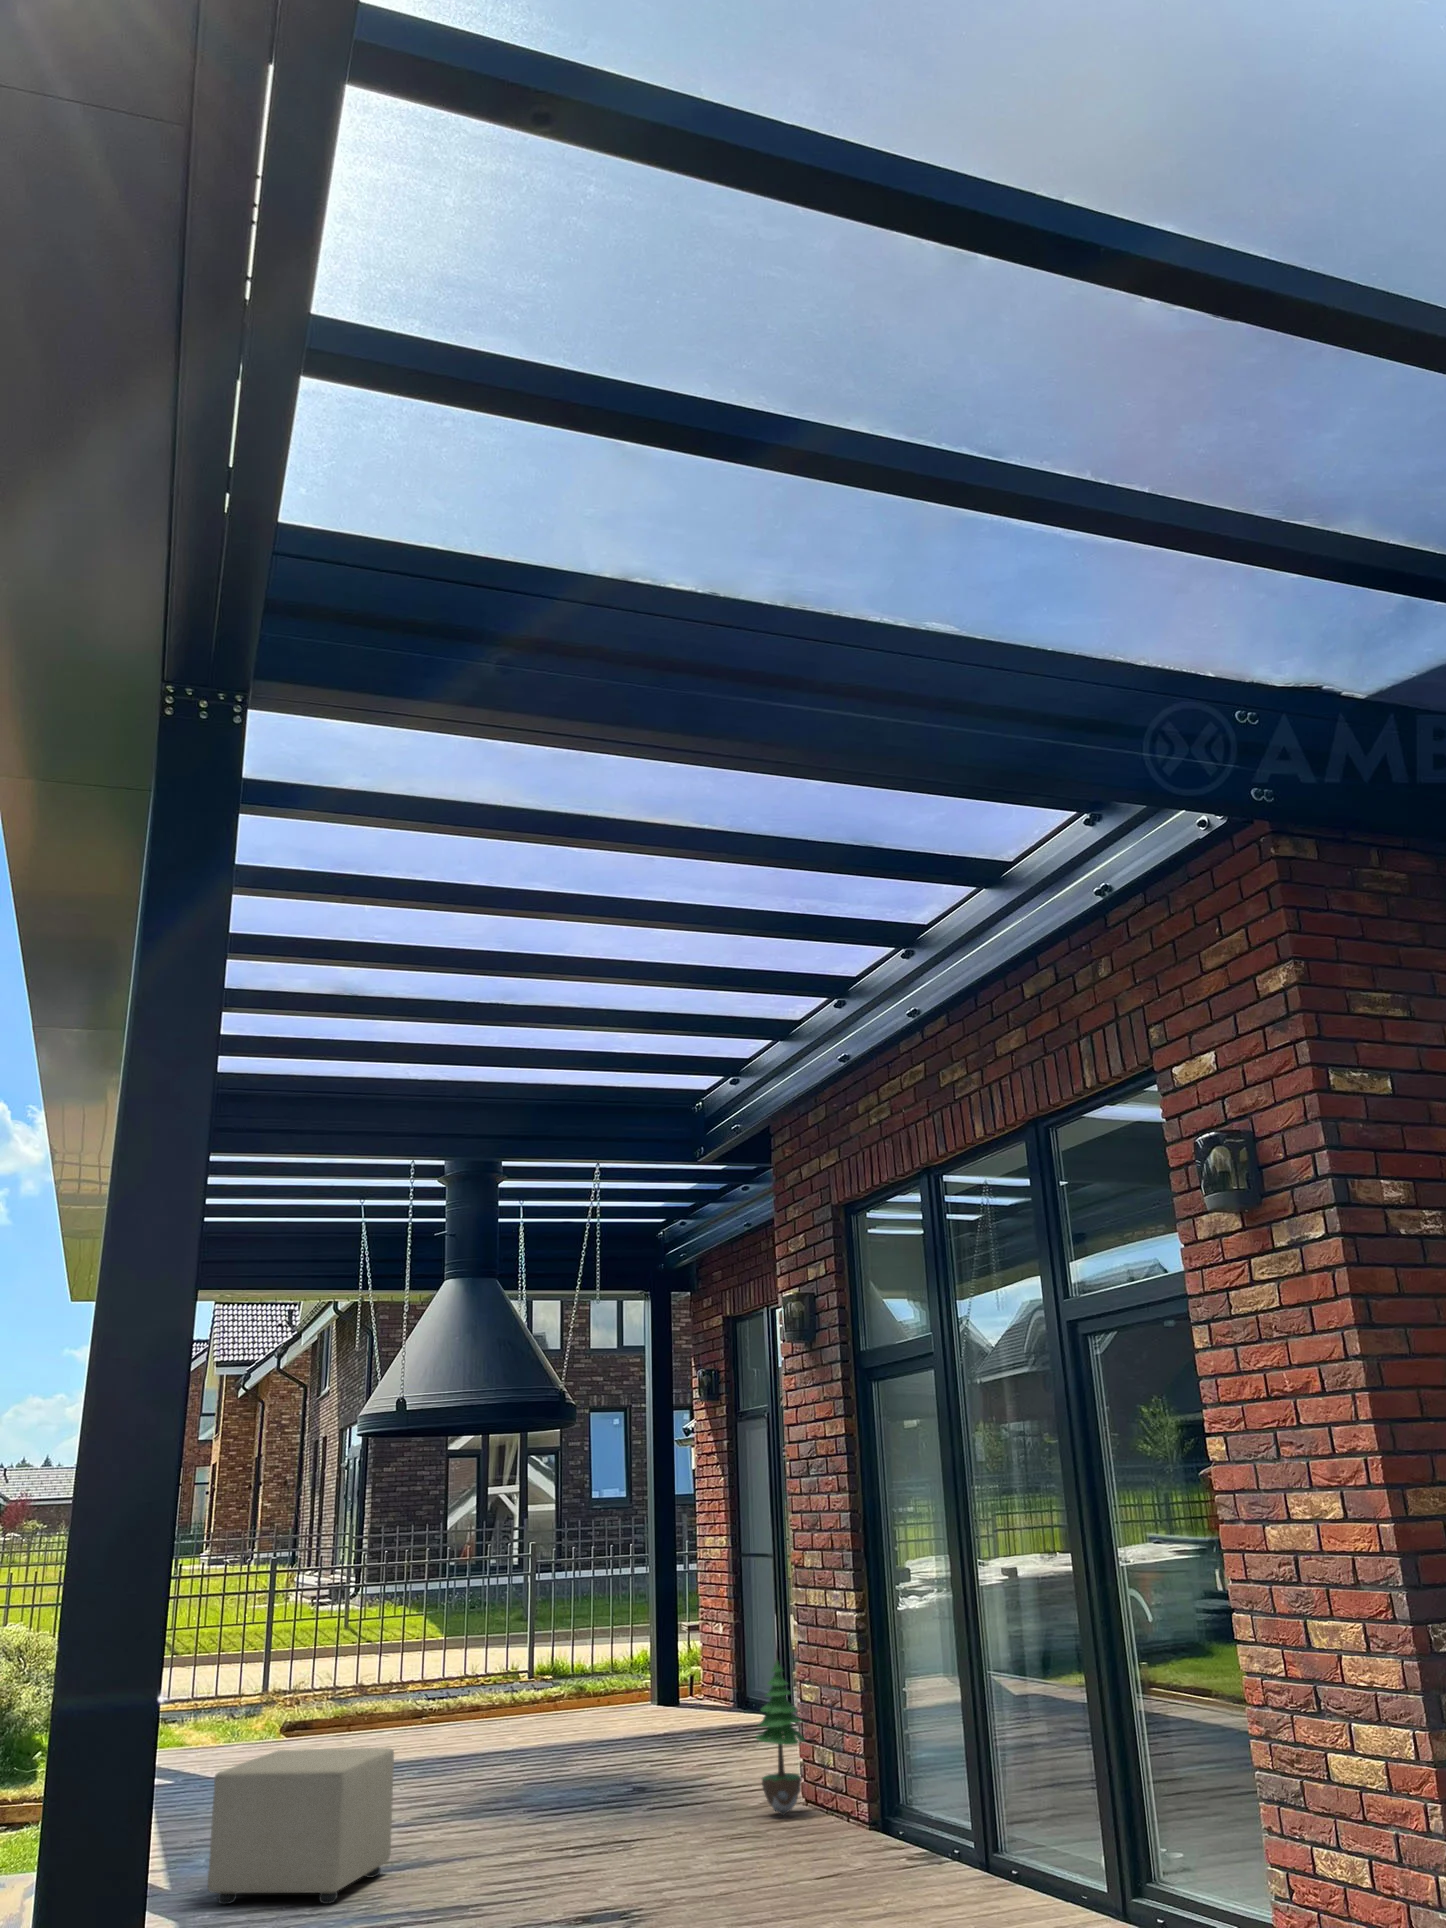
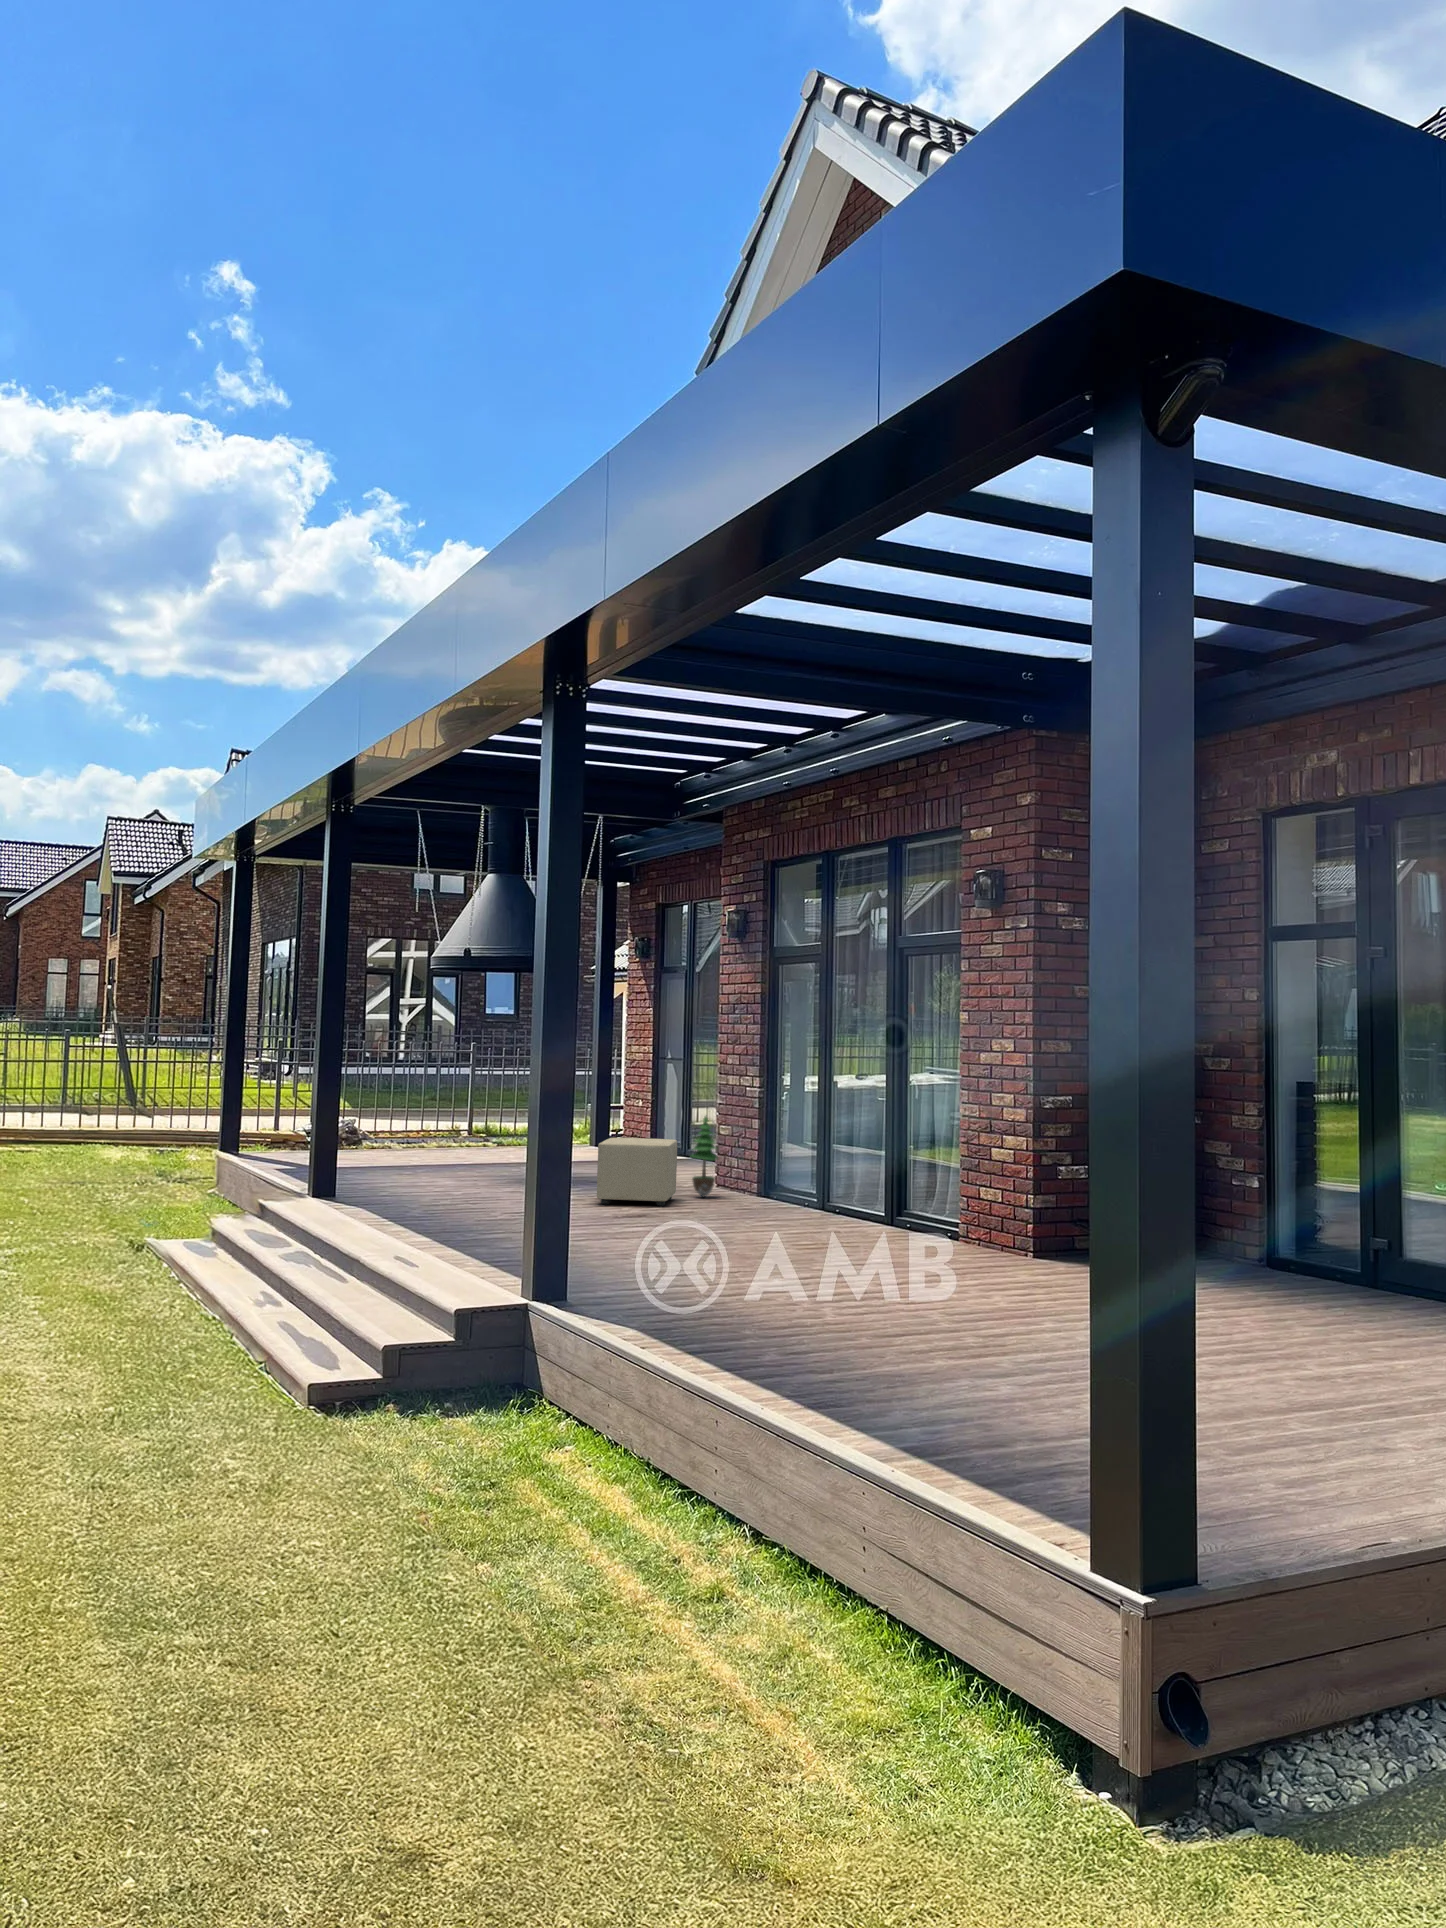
ottoman: present [208,1748,394,1904] -> present [597,1138,677,1206]

